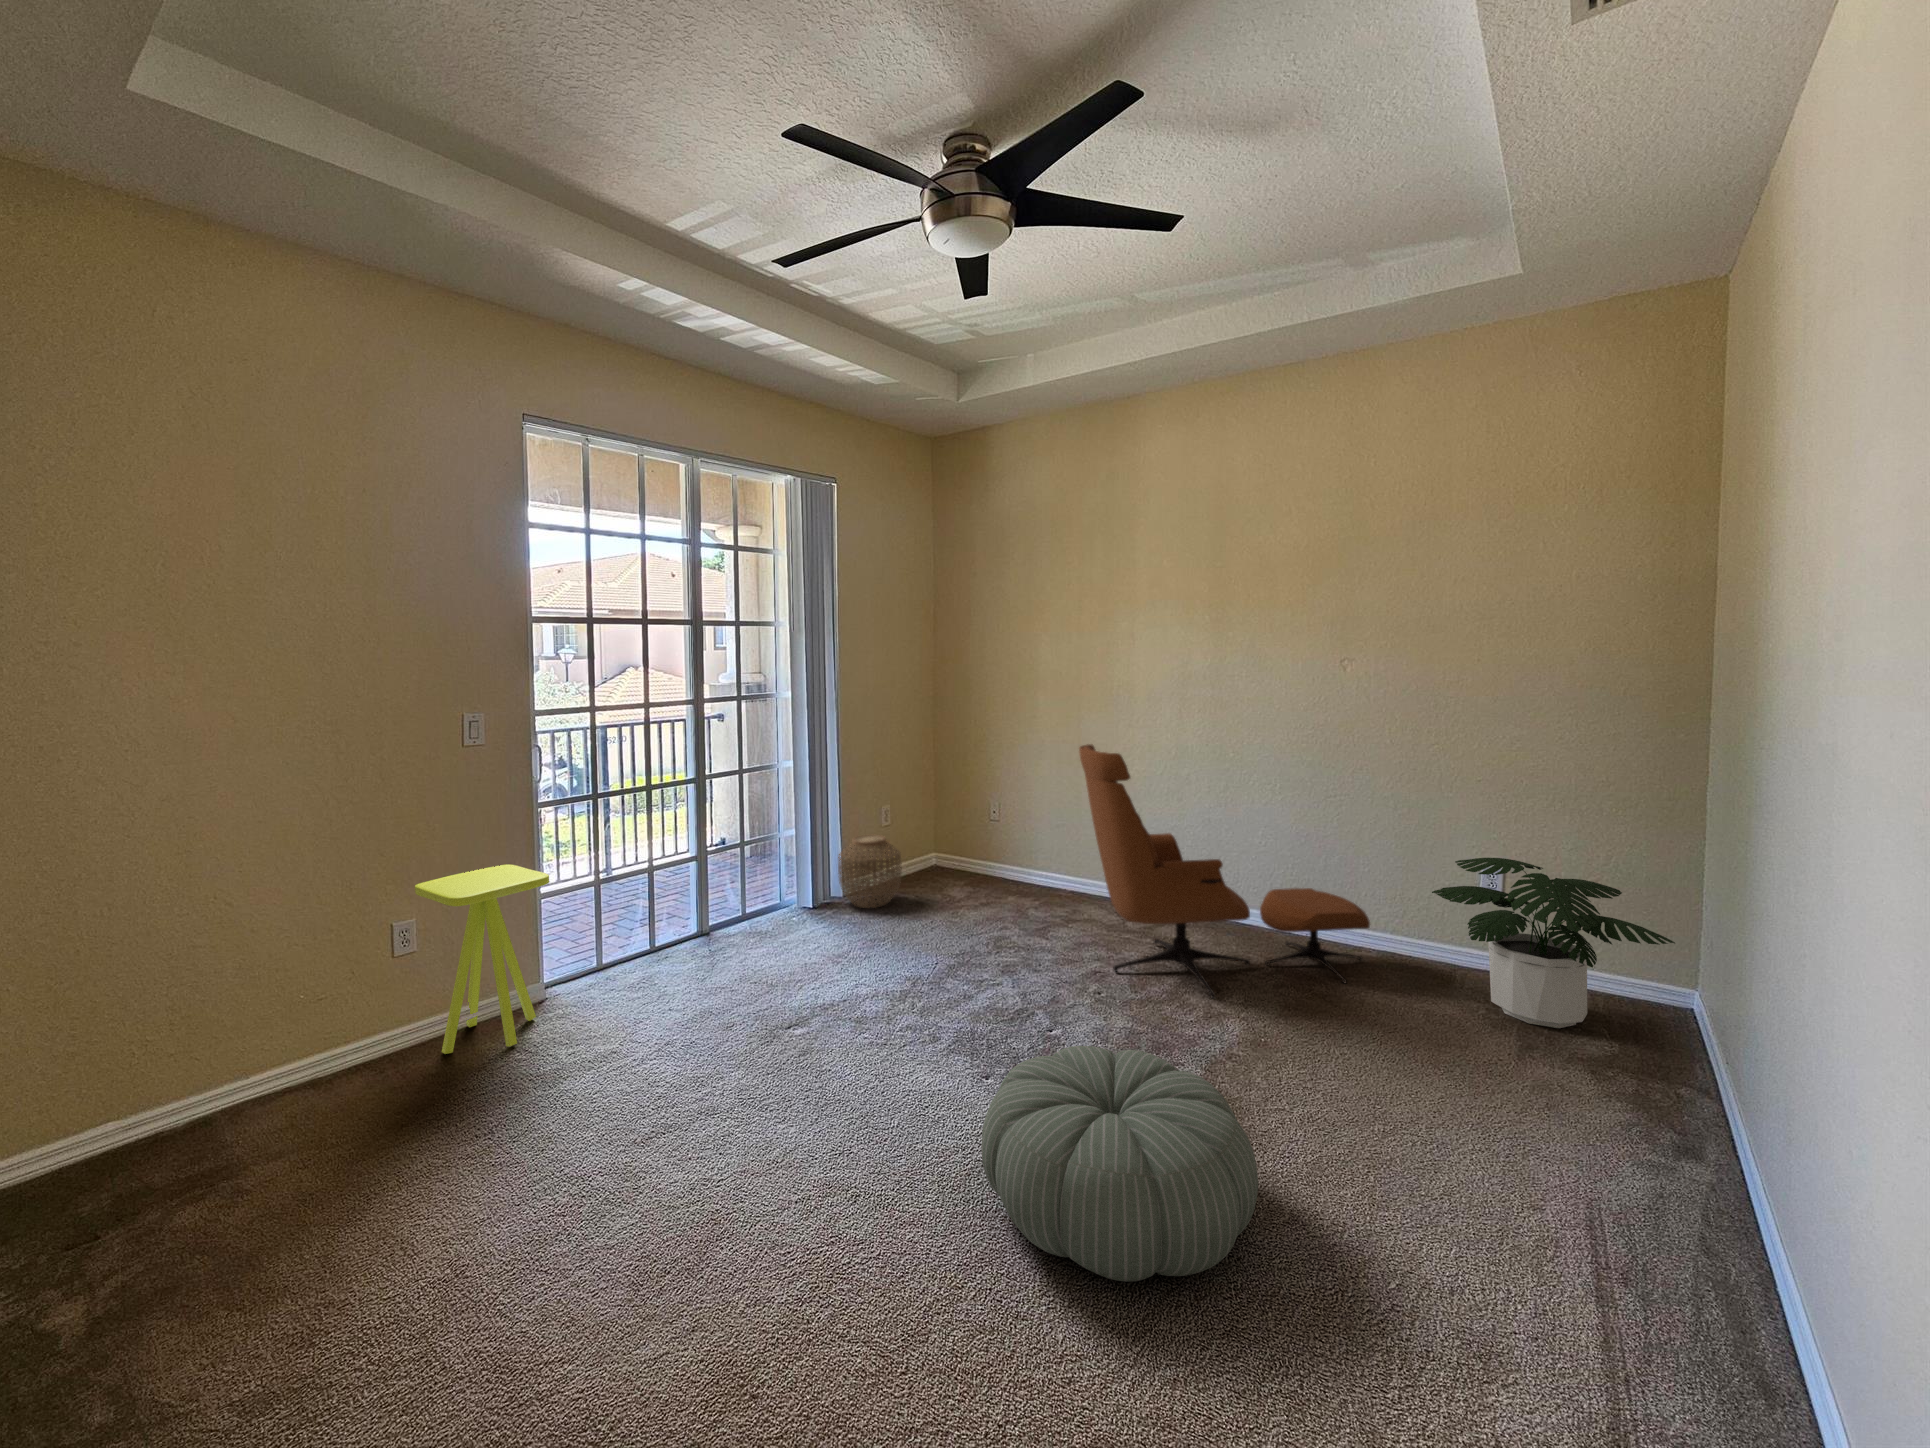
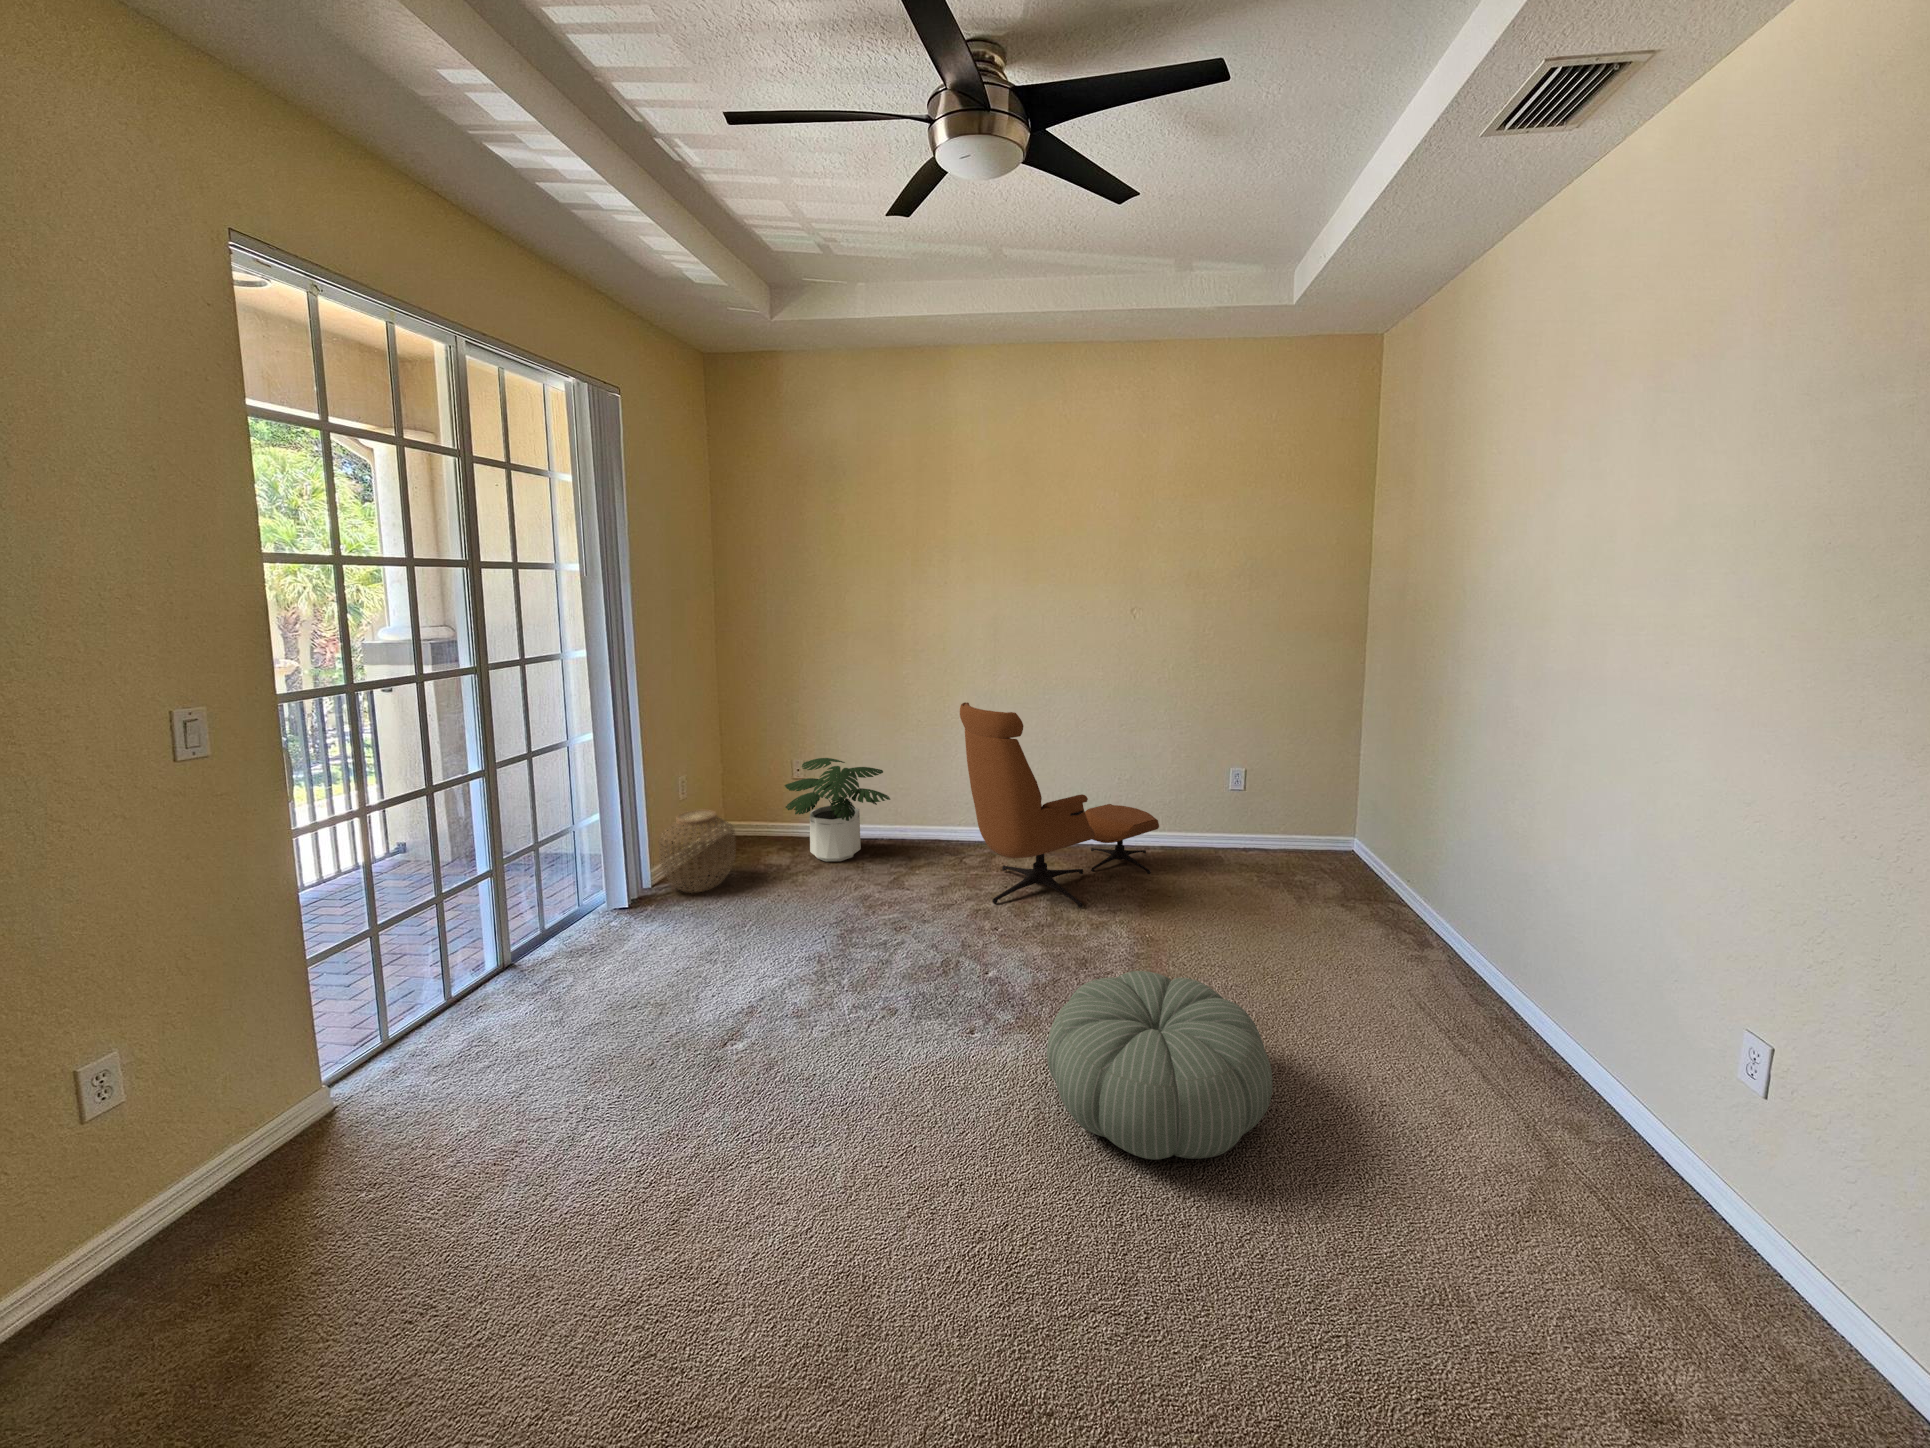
potted plant: present [1432,858,1675,1028] -> present [785,758,890,862]
side table: present [415,864,549,1054] -> none [76,954,365,1277]

